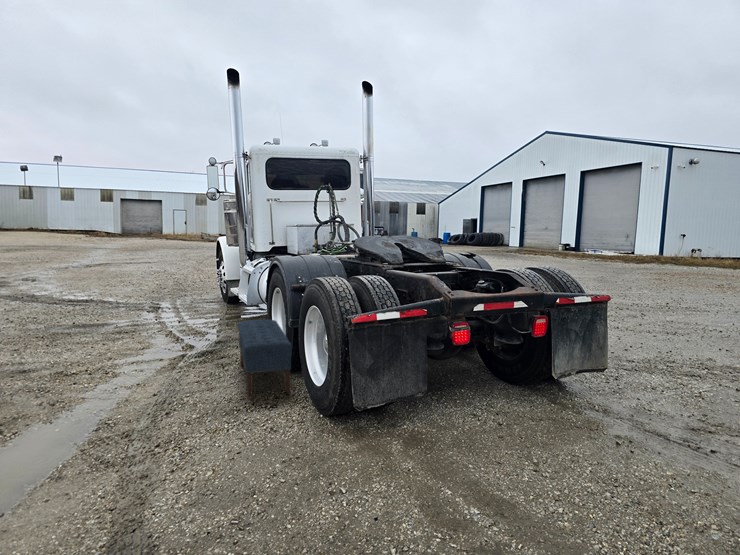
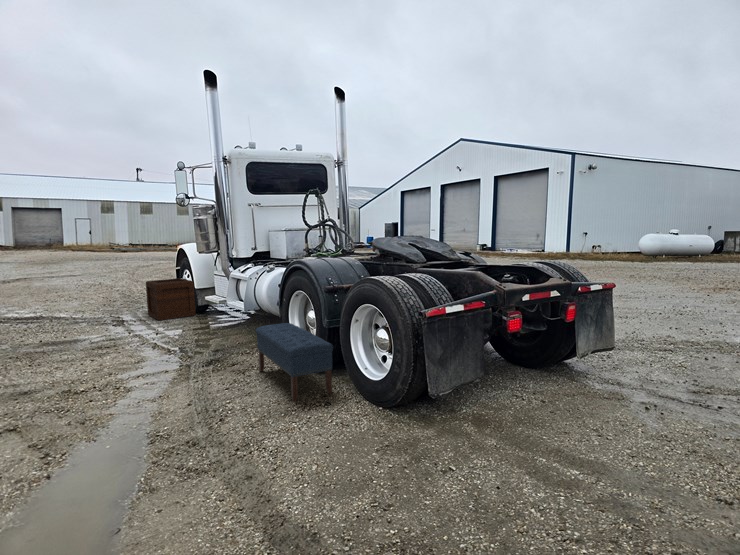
wooden crate: none [182,270,225,310] -> present [146,278,196,321]

